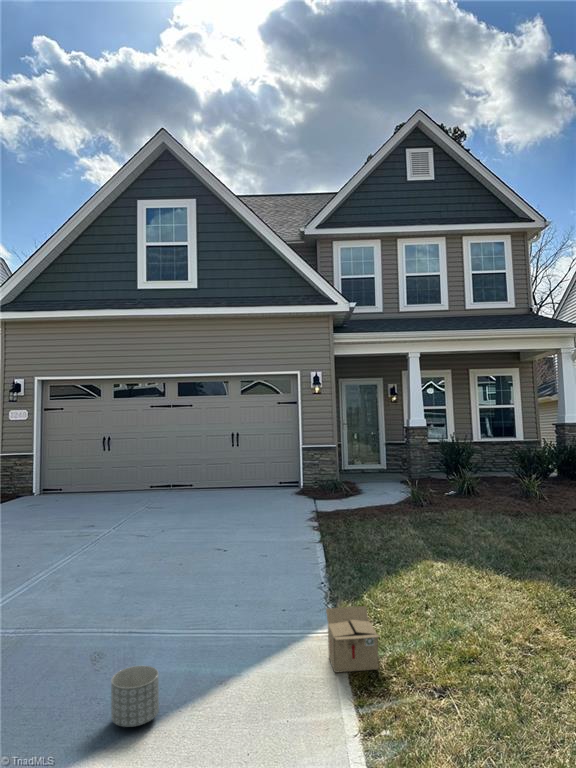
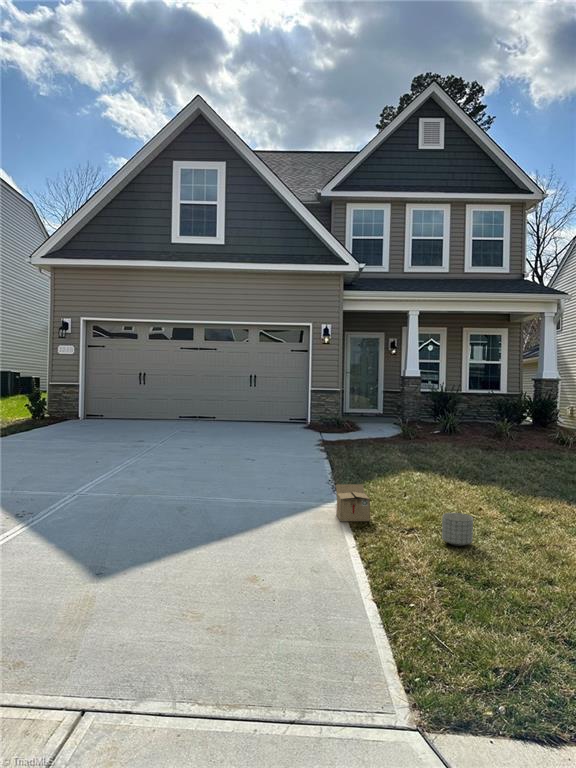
planter: present [111,666,159,727] -> present [442,513,473,546]

